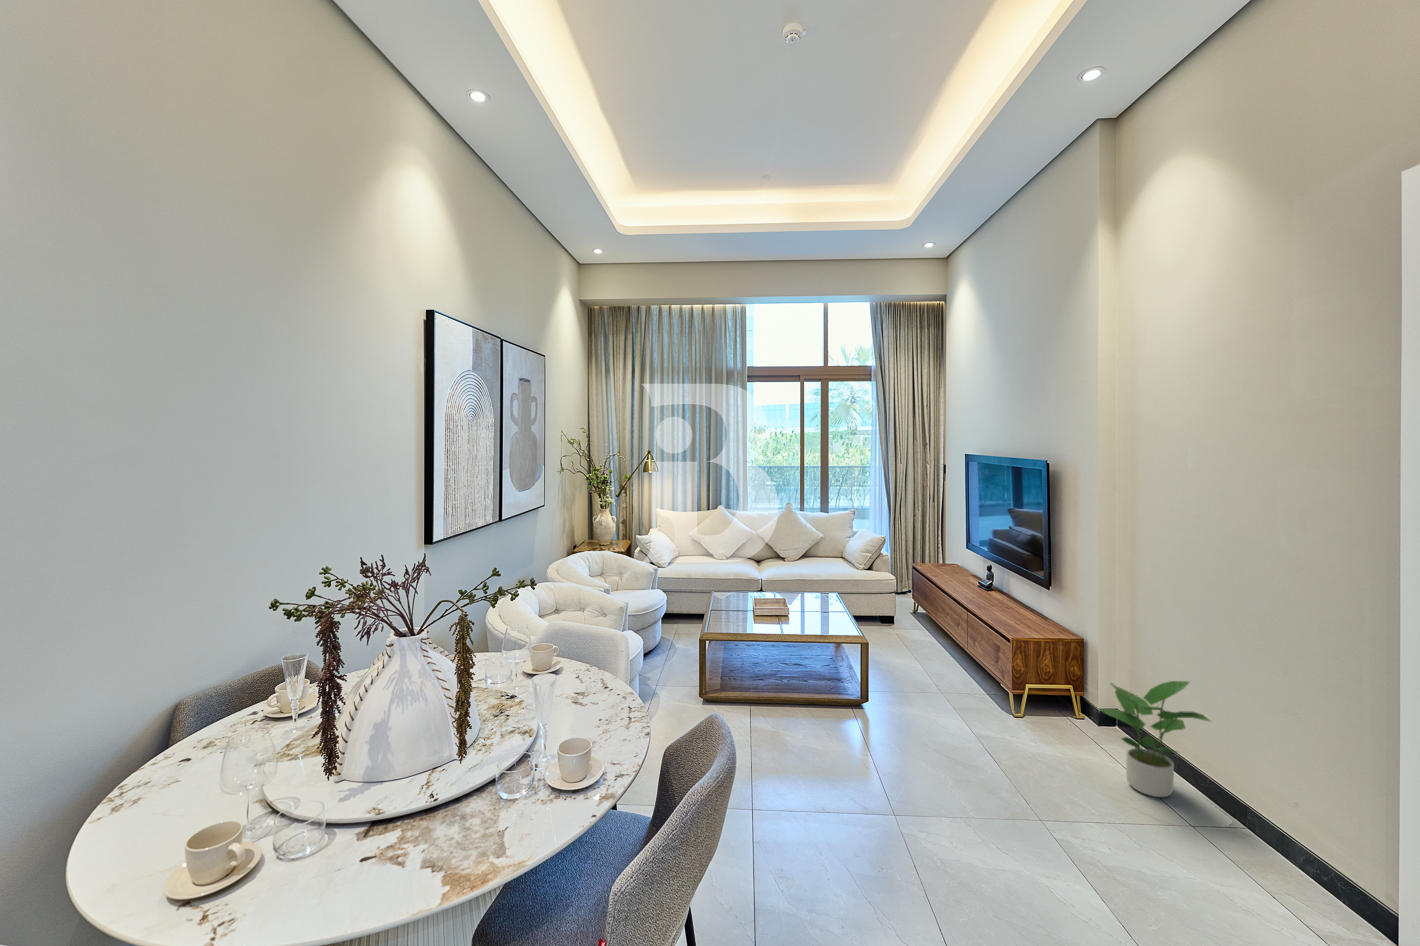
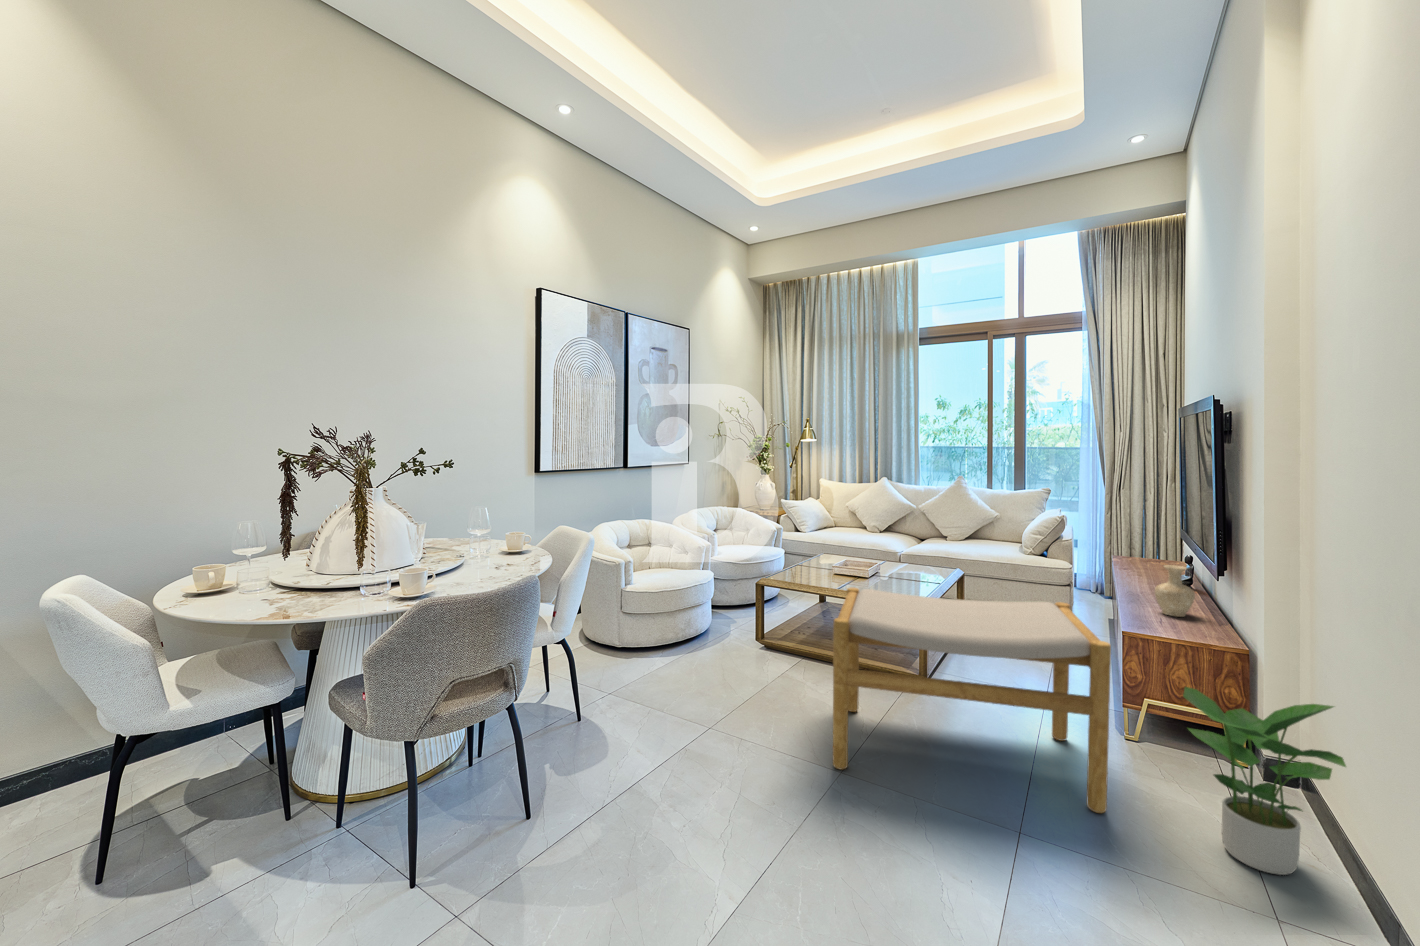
vase: none [1002,579,1027,617] -> present [1155,565,1195,617]
footstool: none [830,623,1065,808] -> present [833,588,1111,813]

